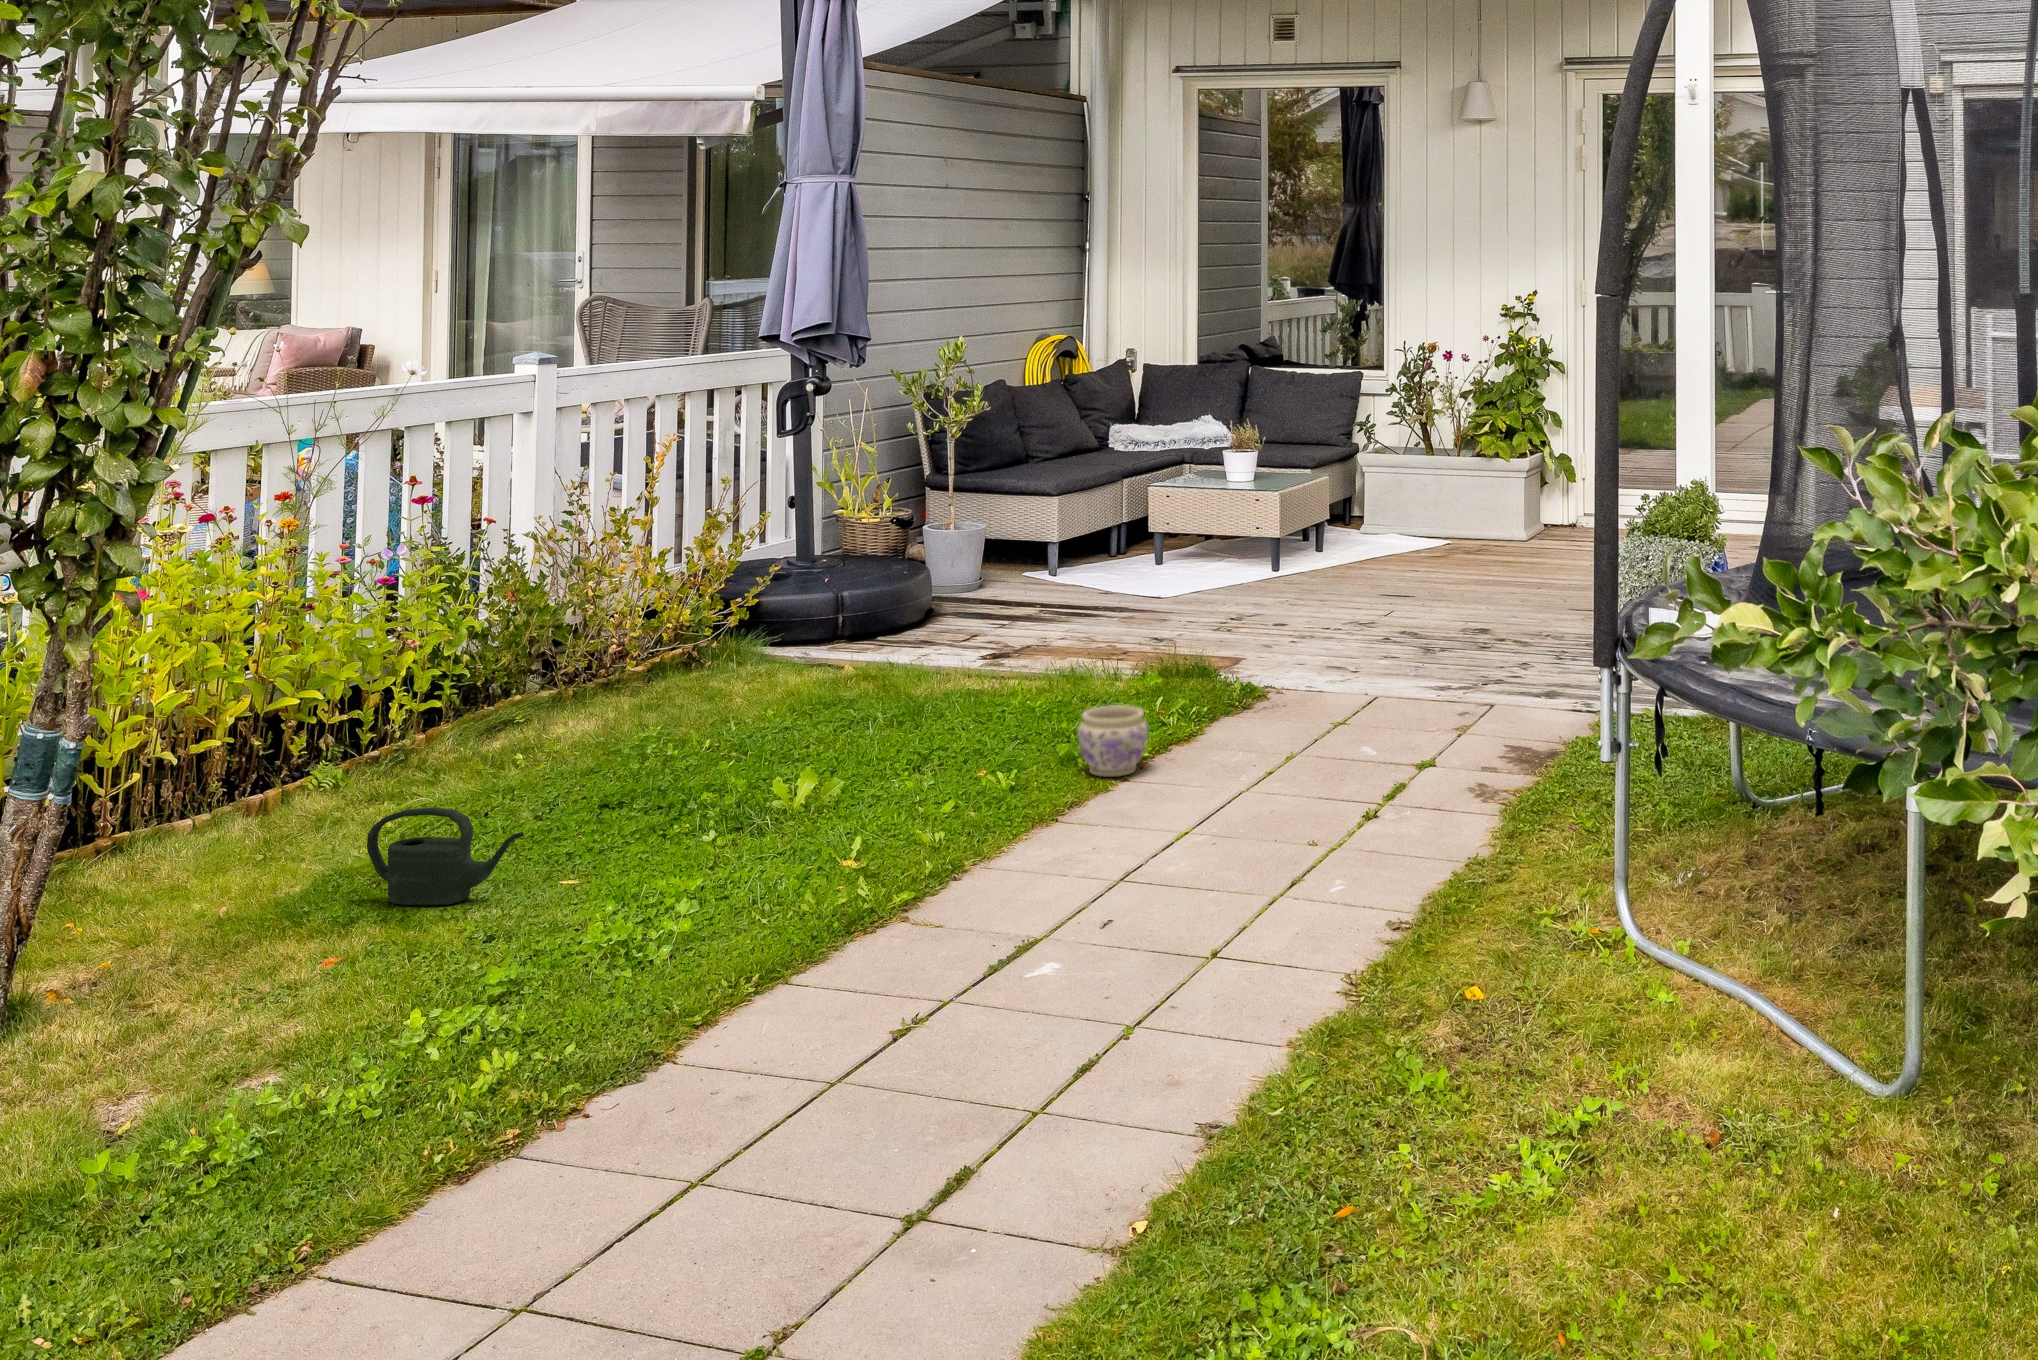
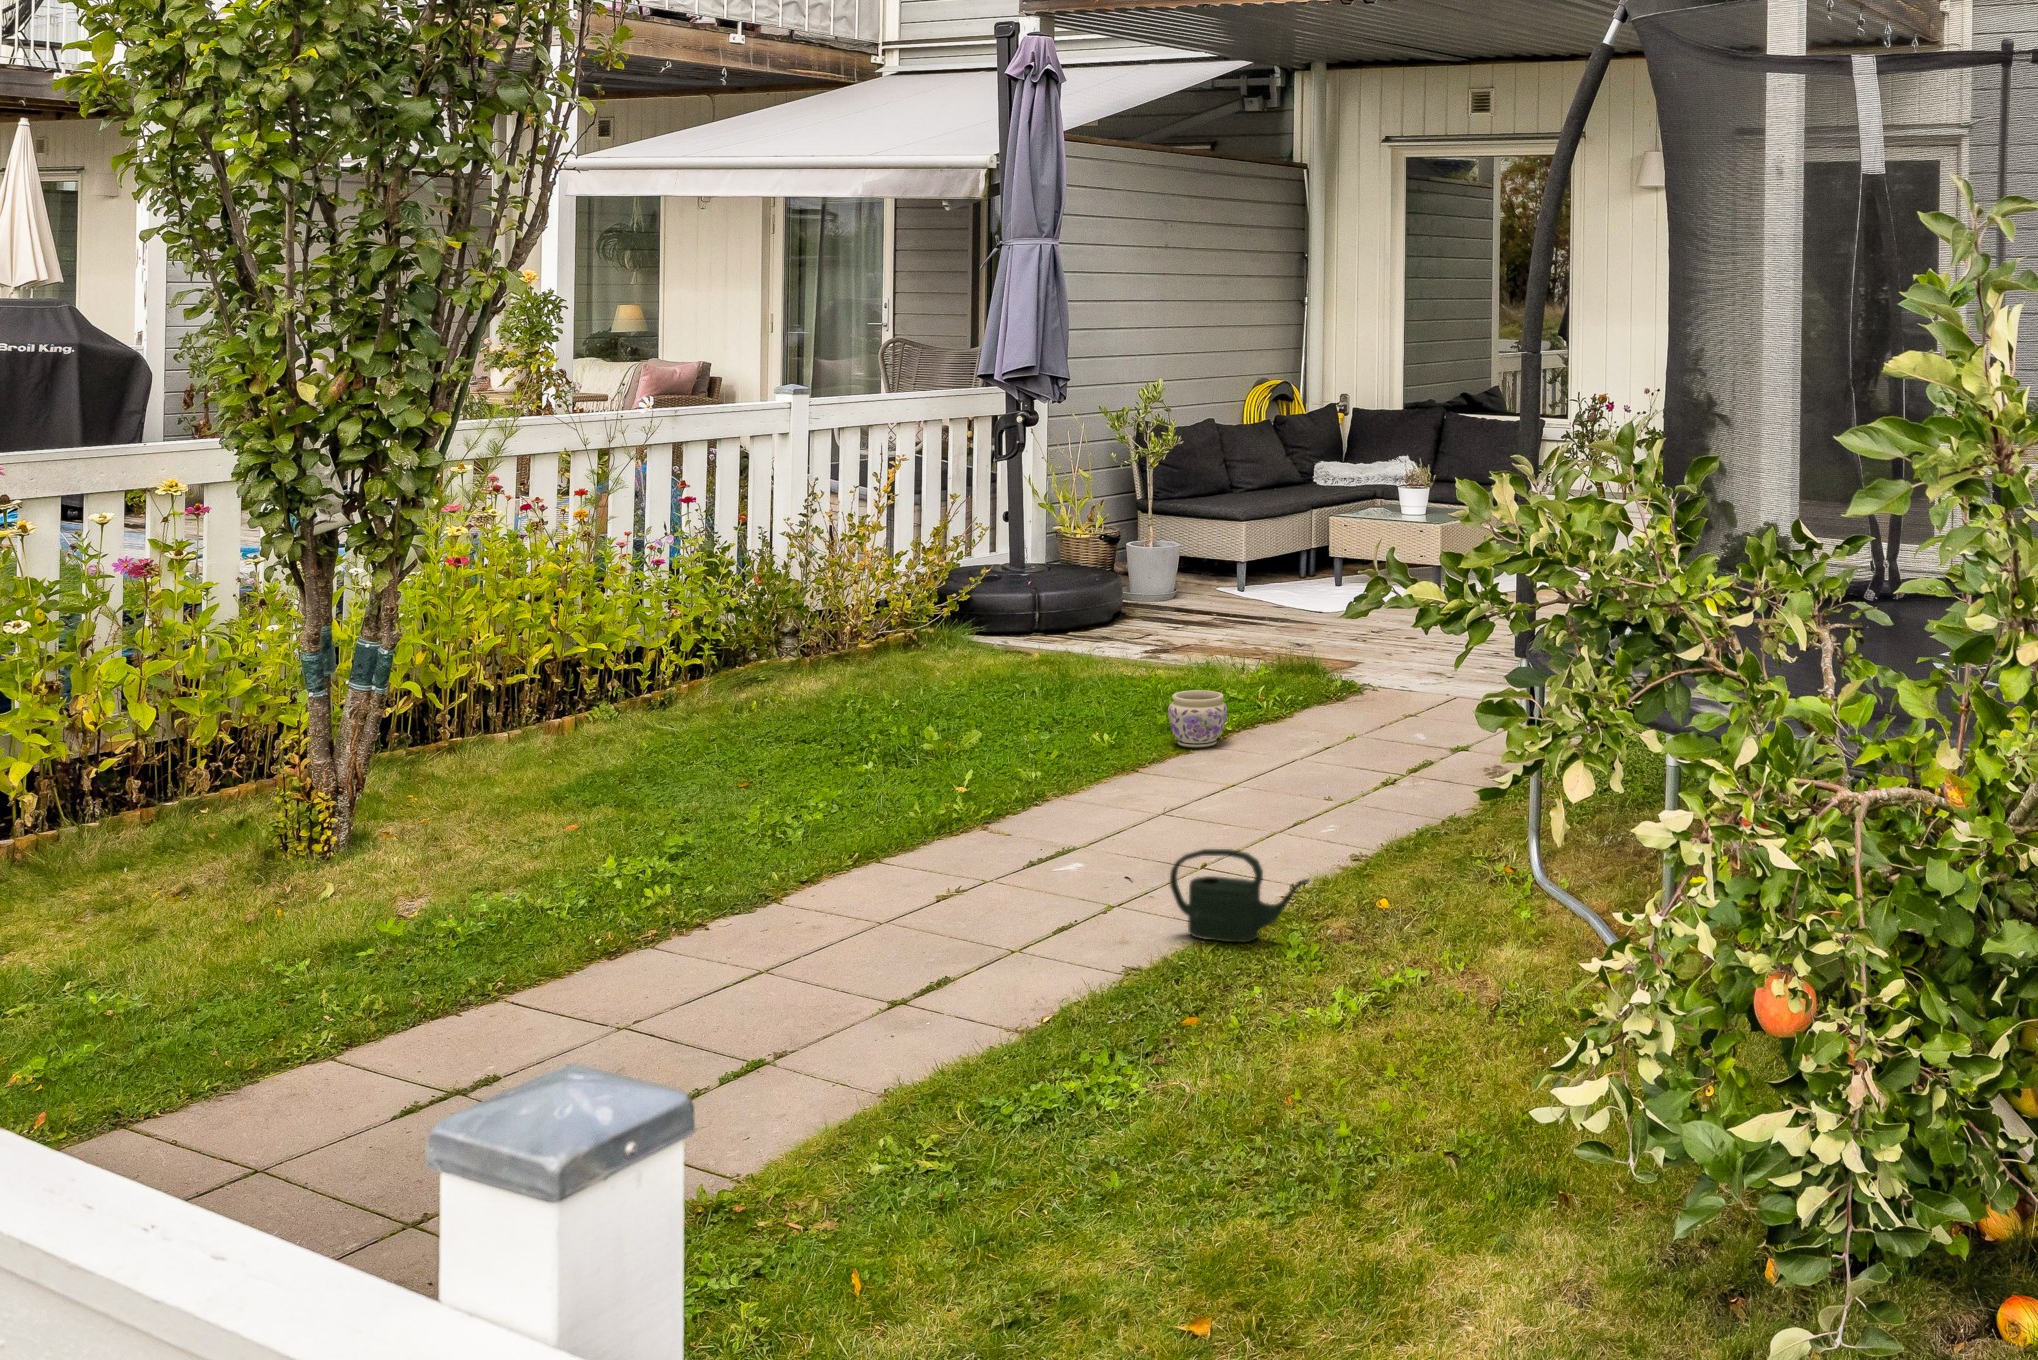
watering can: present [367,807,523,905] -> present [1170,849,1310,942]

